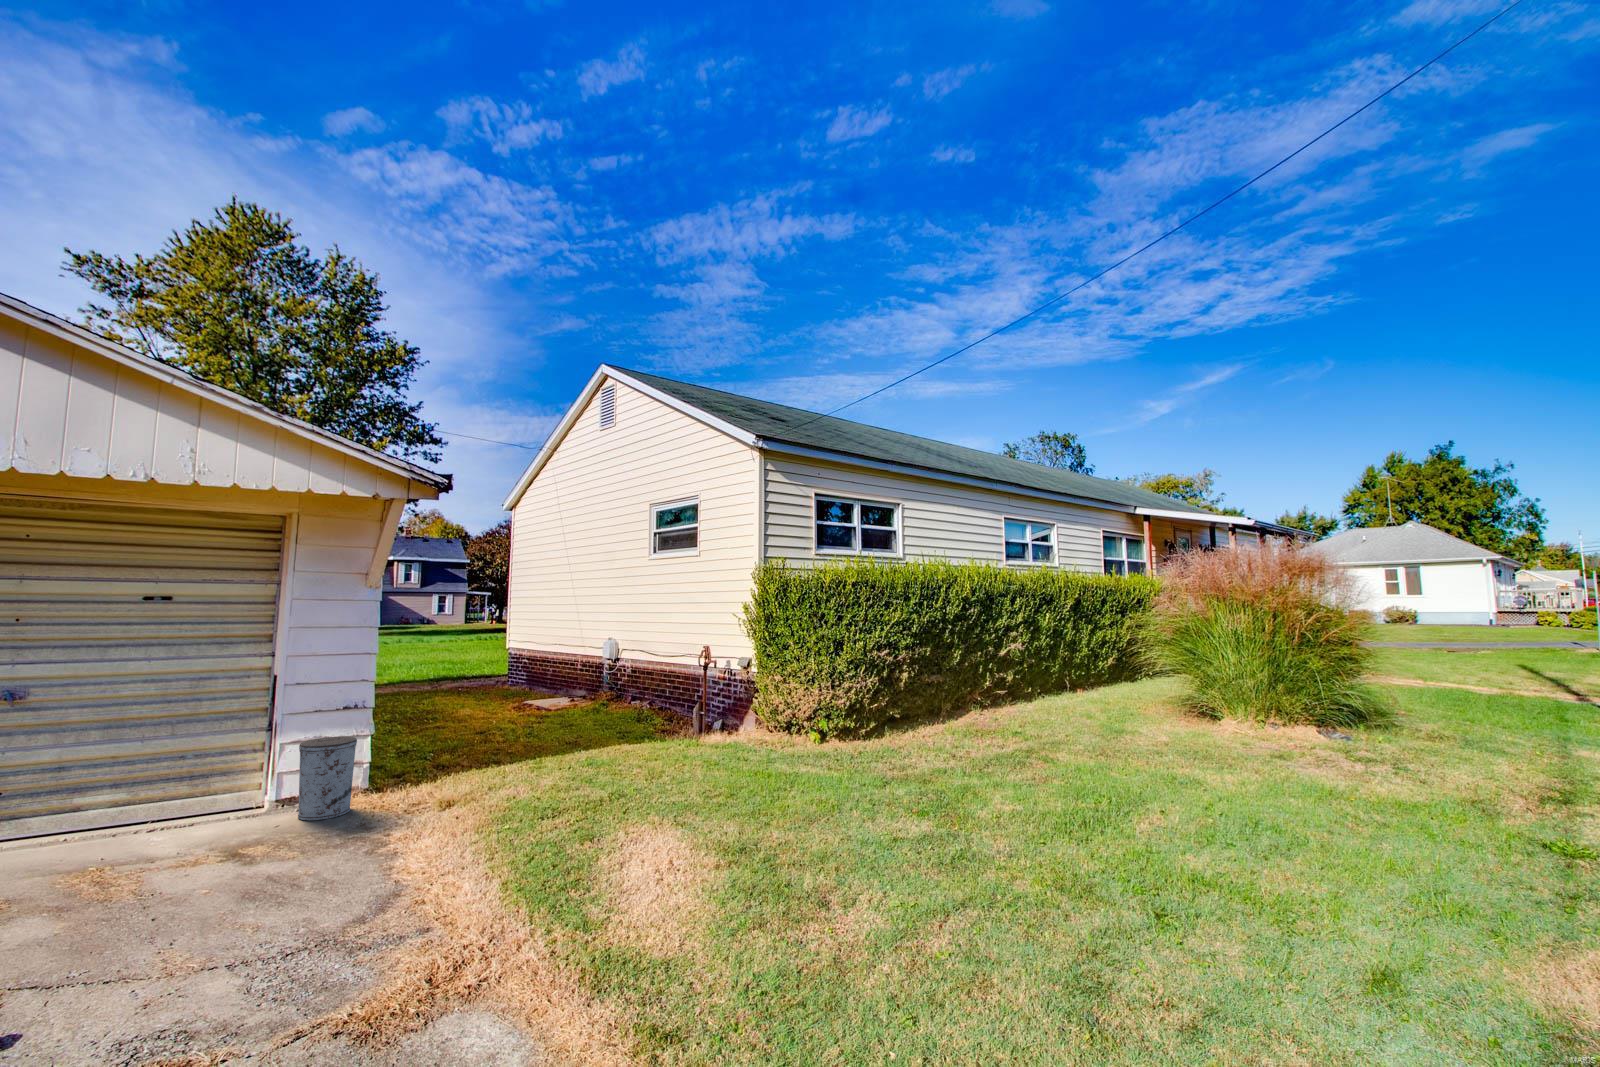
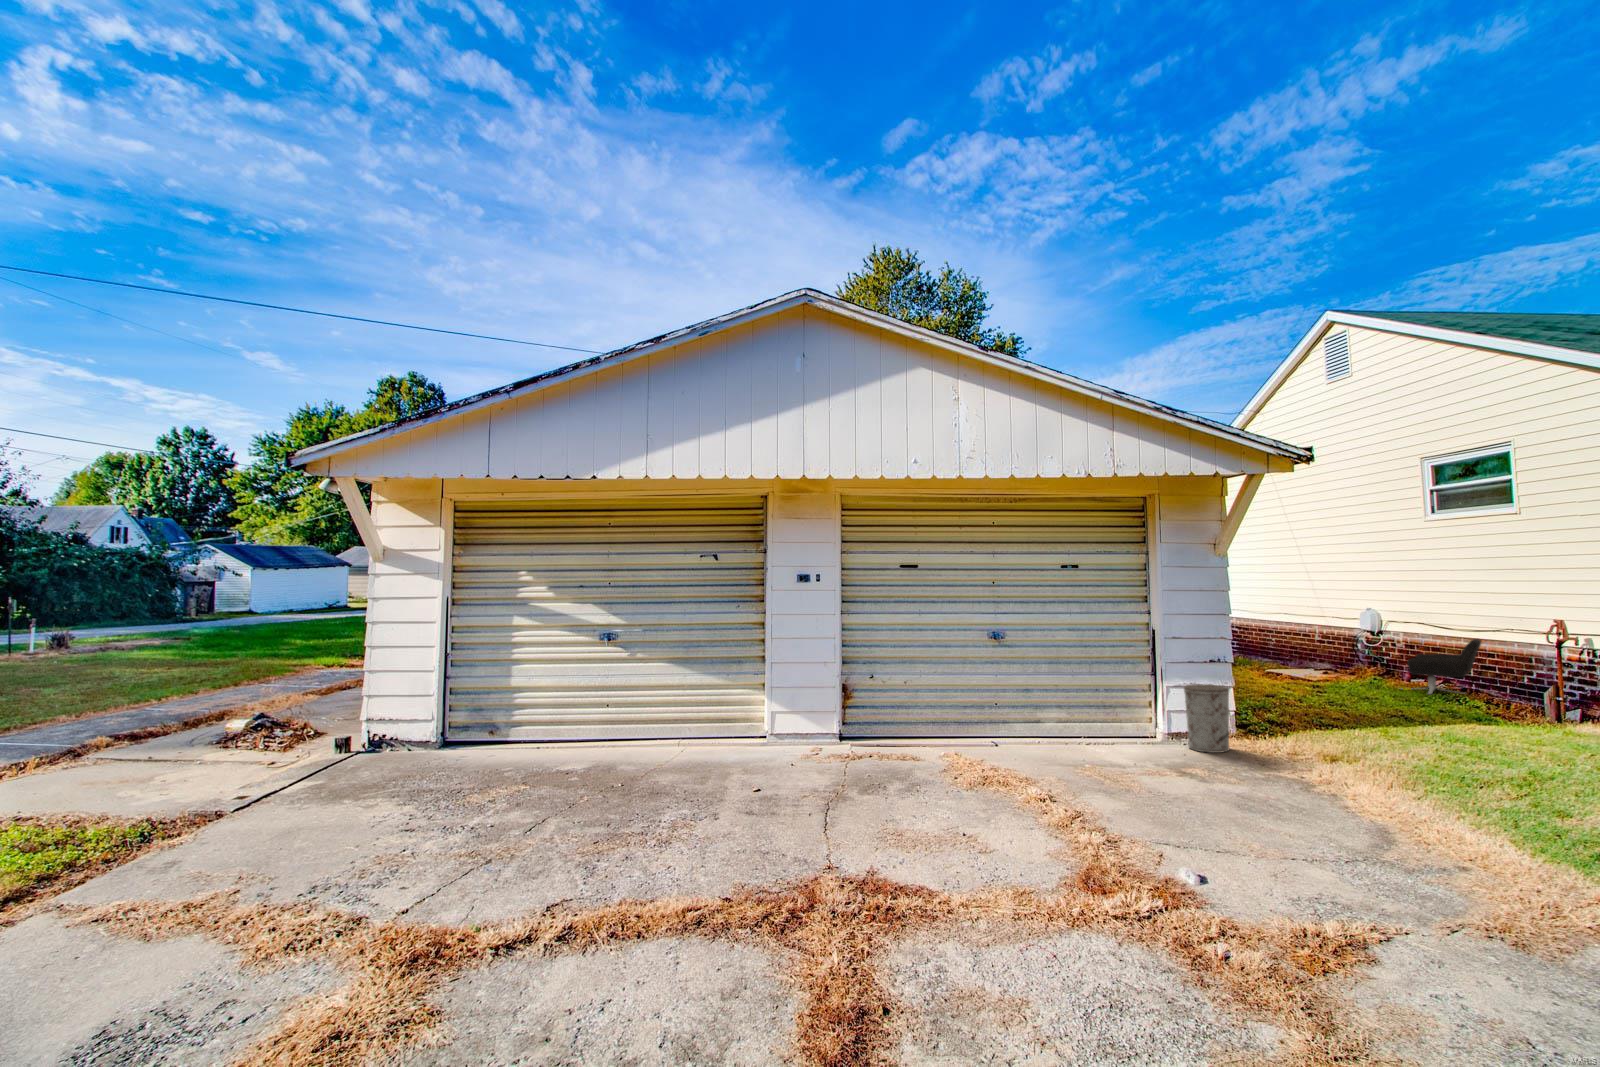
lounge chair: none [613,664,673,714] -> present [1407,639,1481,694]

